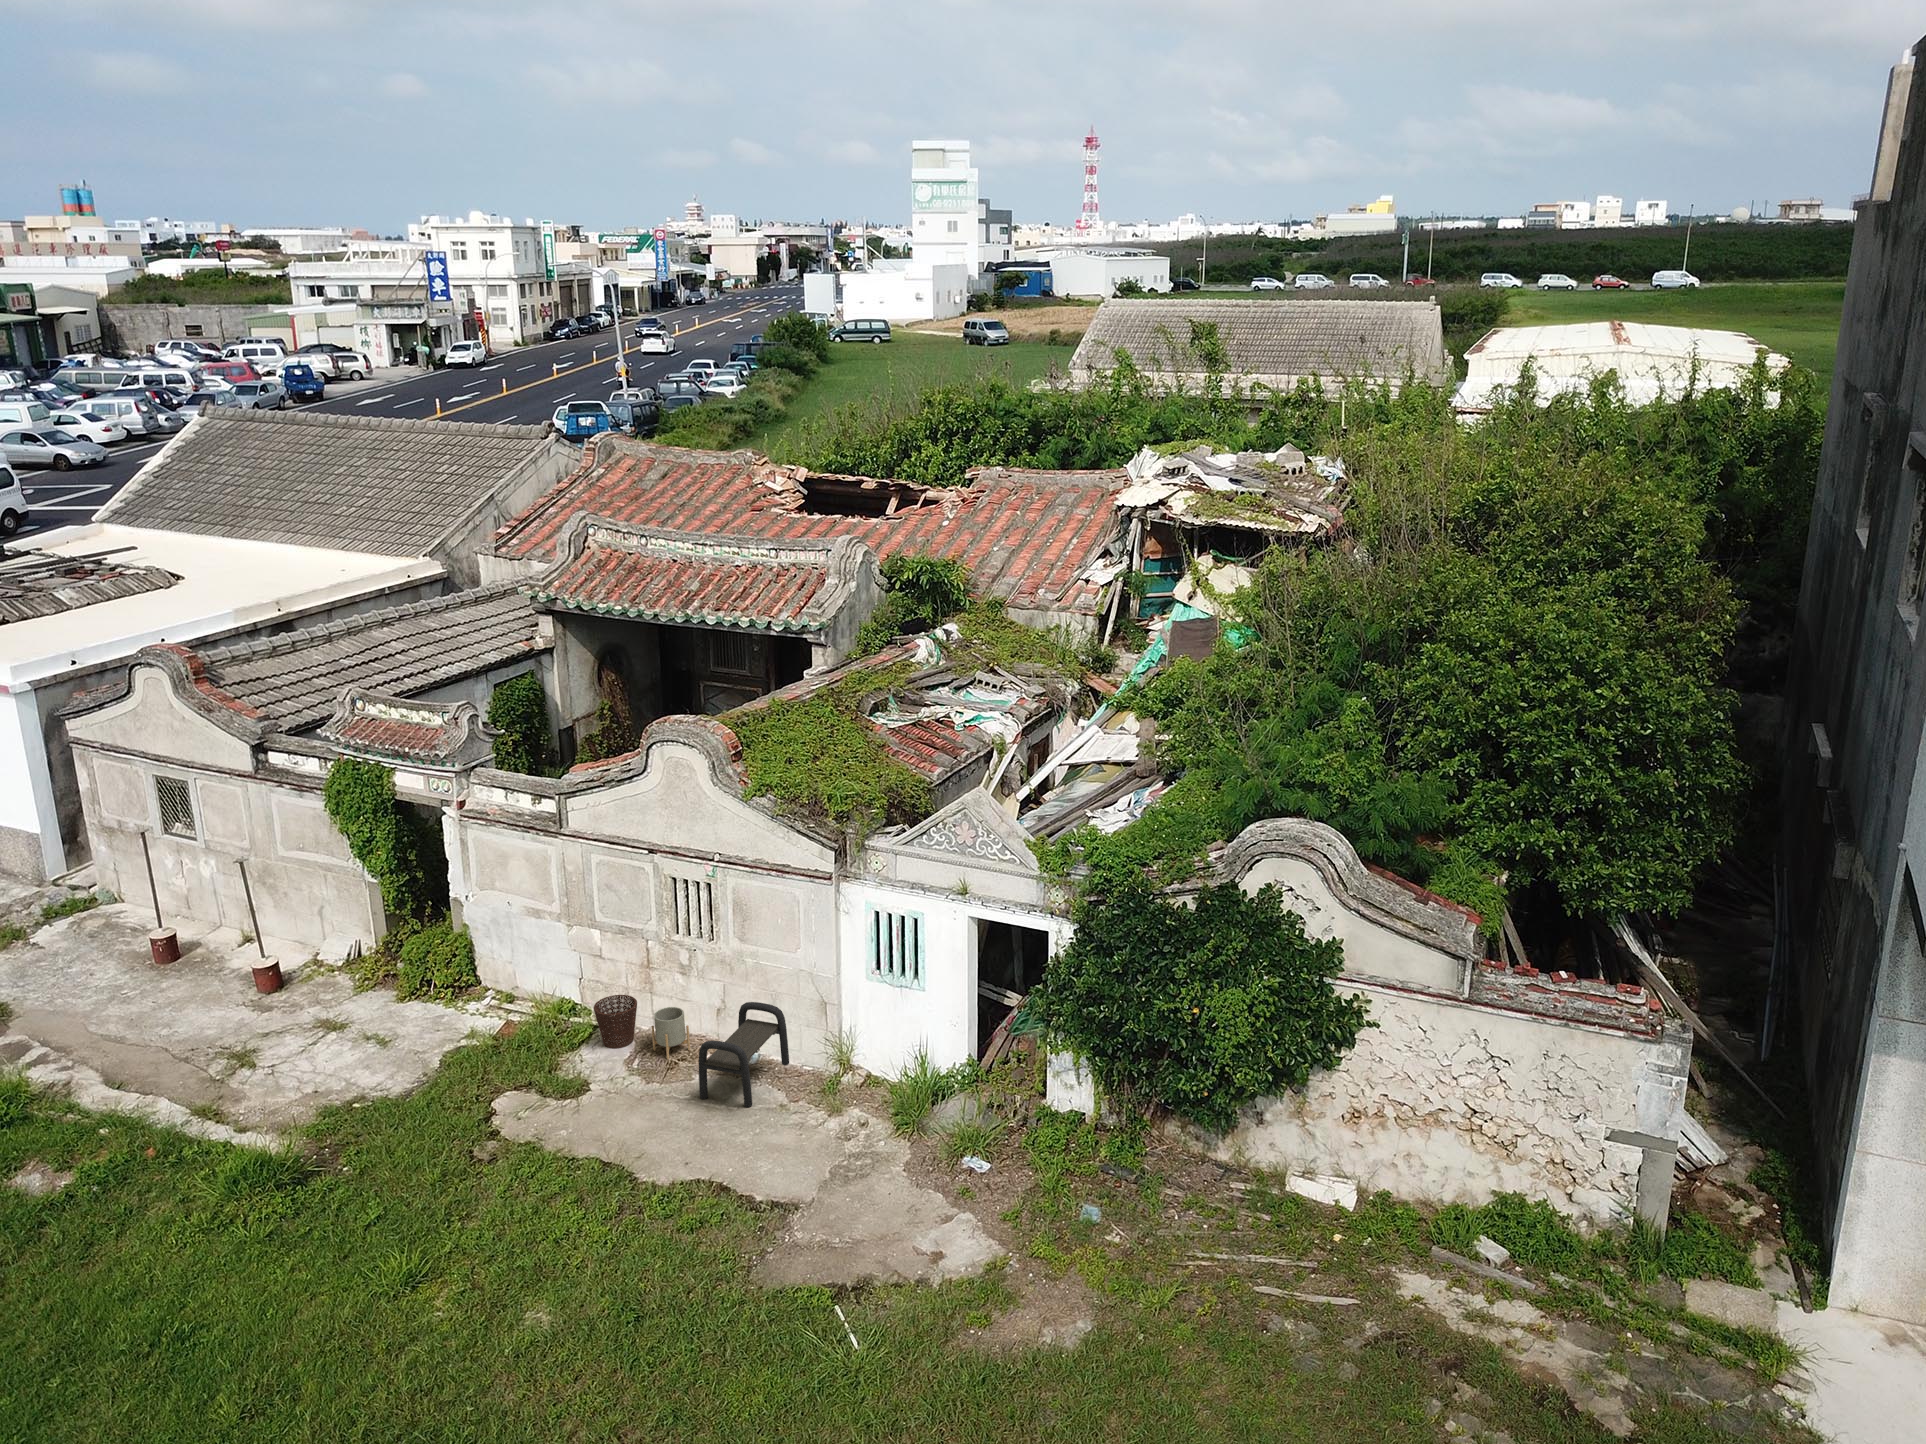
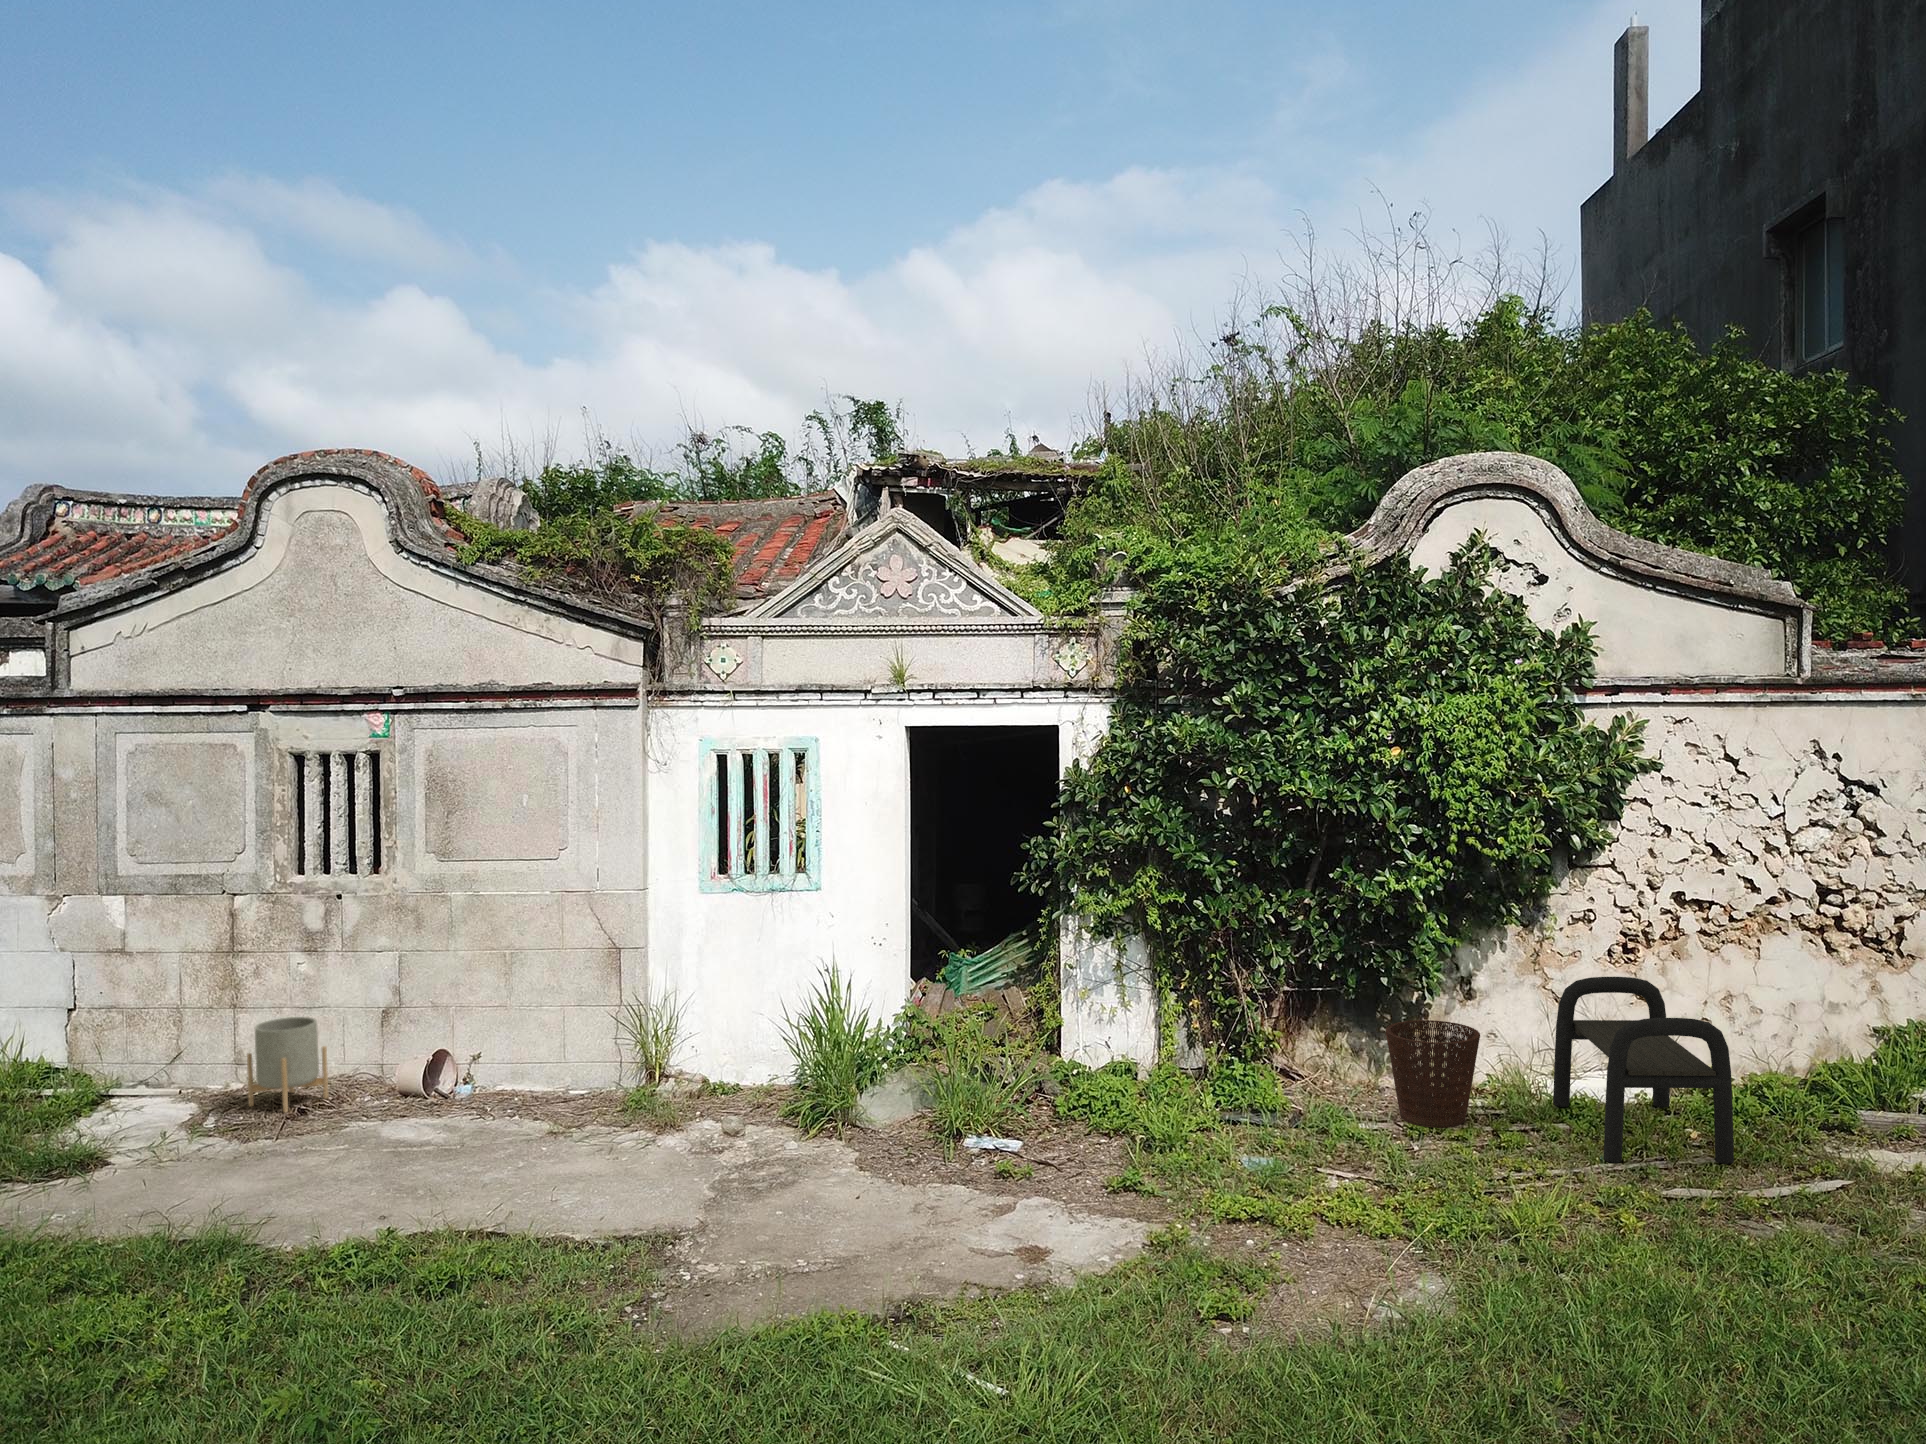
basket: present [593,995,637,1048] -> present [1386,1020,1480,1127]
bench: present [699,1002,789,1107] -> present [1553,977,1734,1164]

